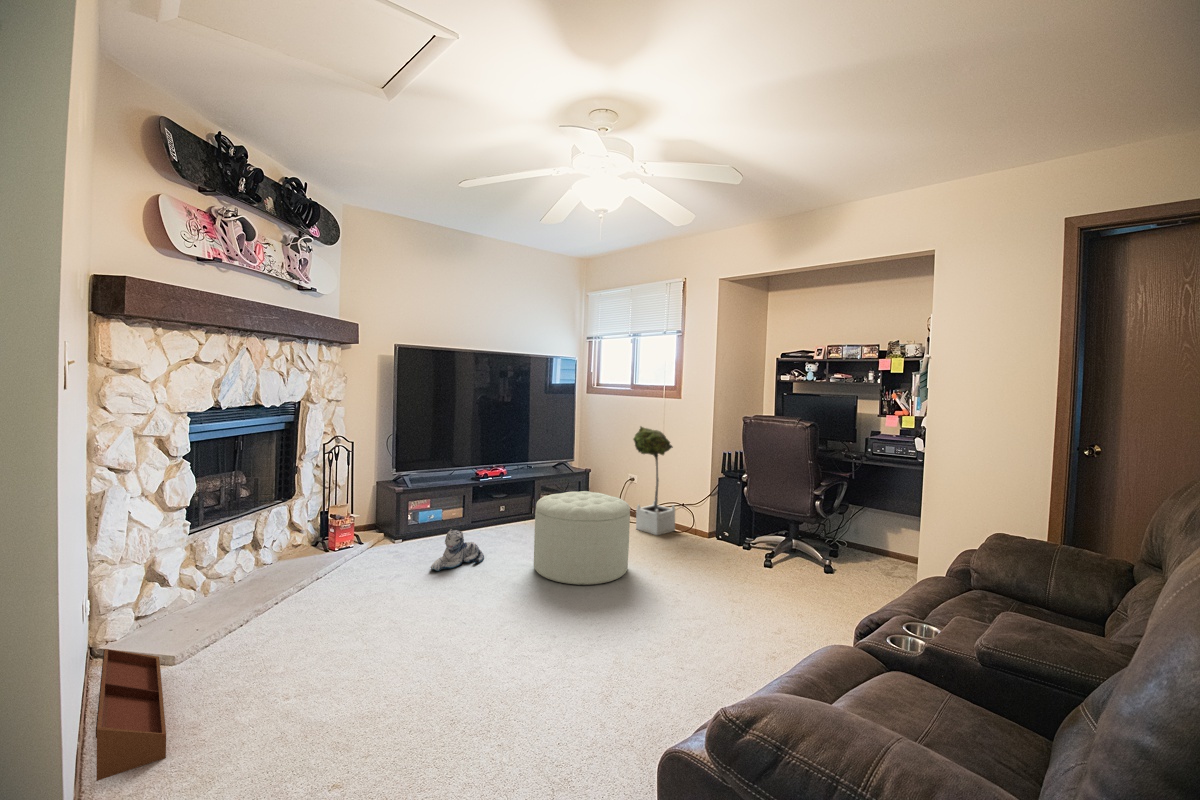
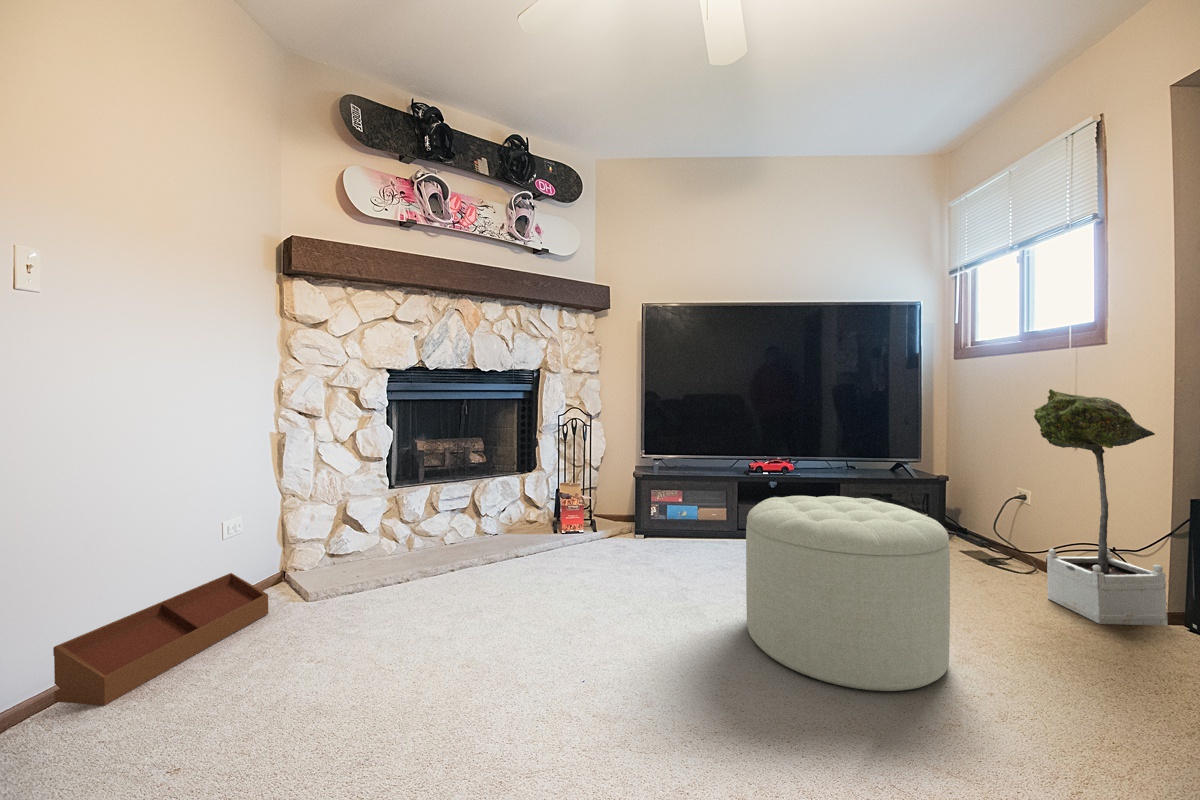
plush toy: present [431,529,484,571] -> none [616,528,708,586]

